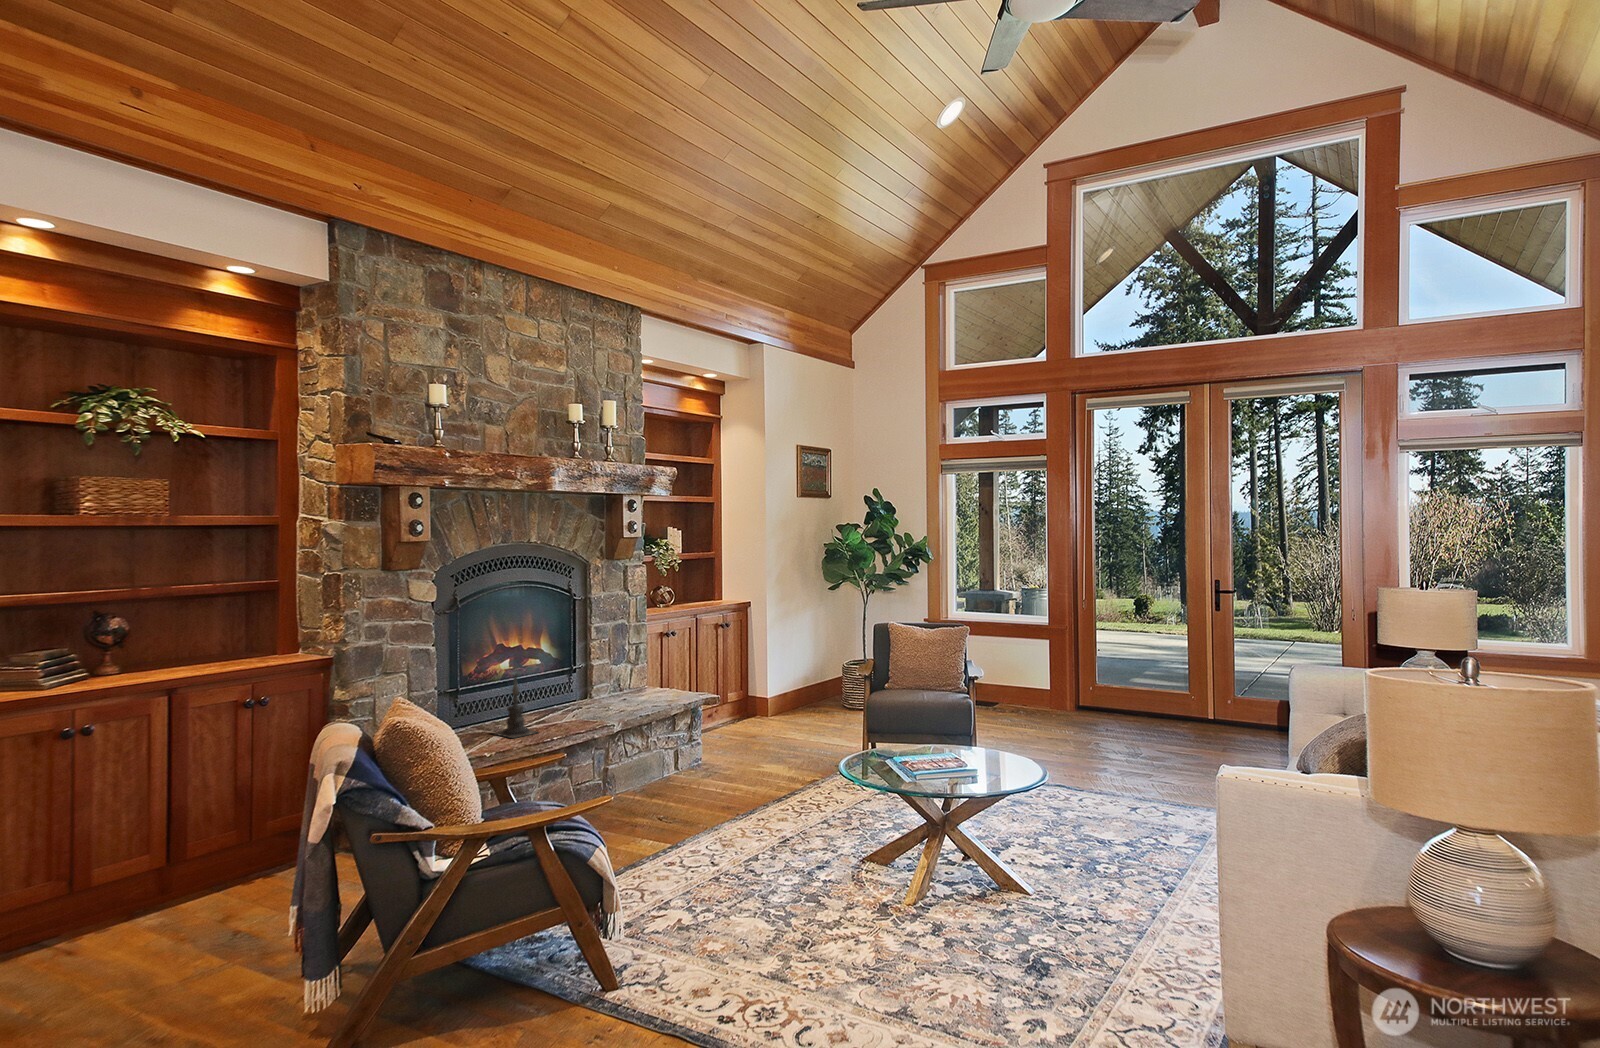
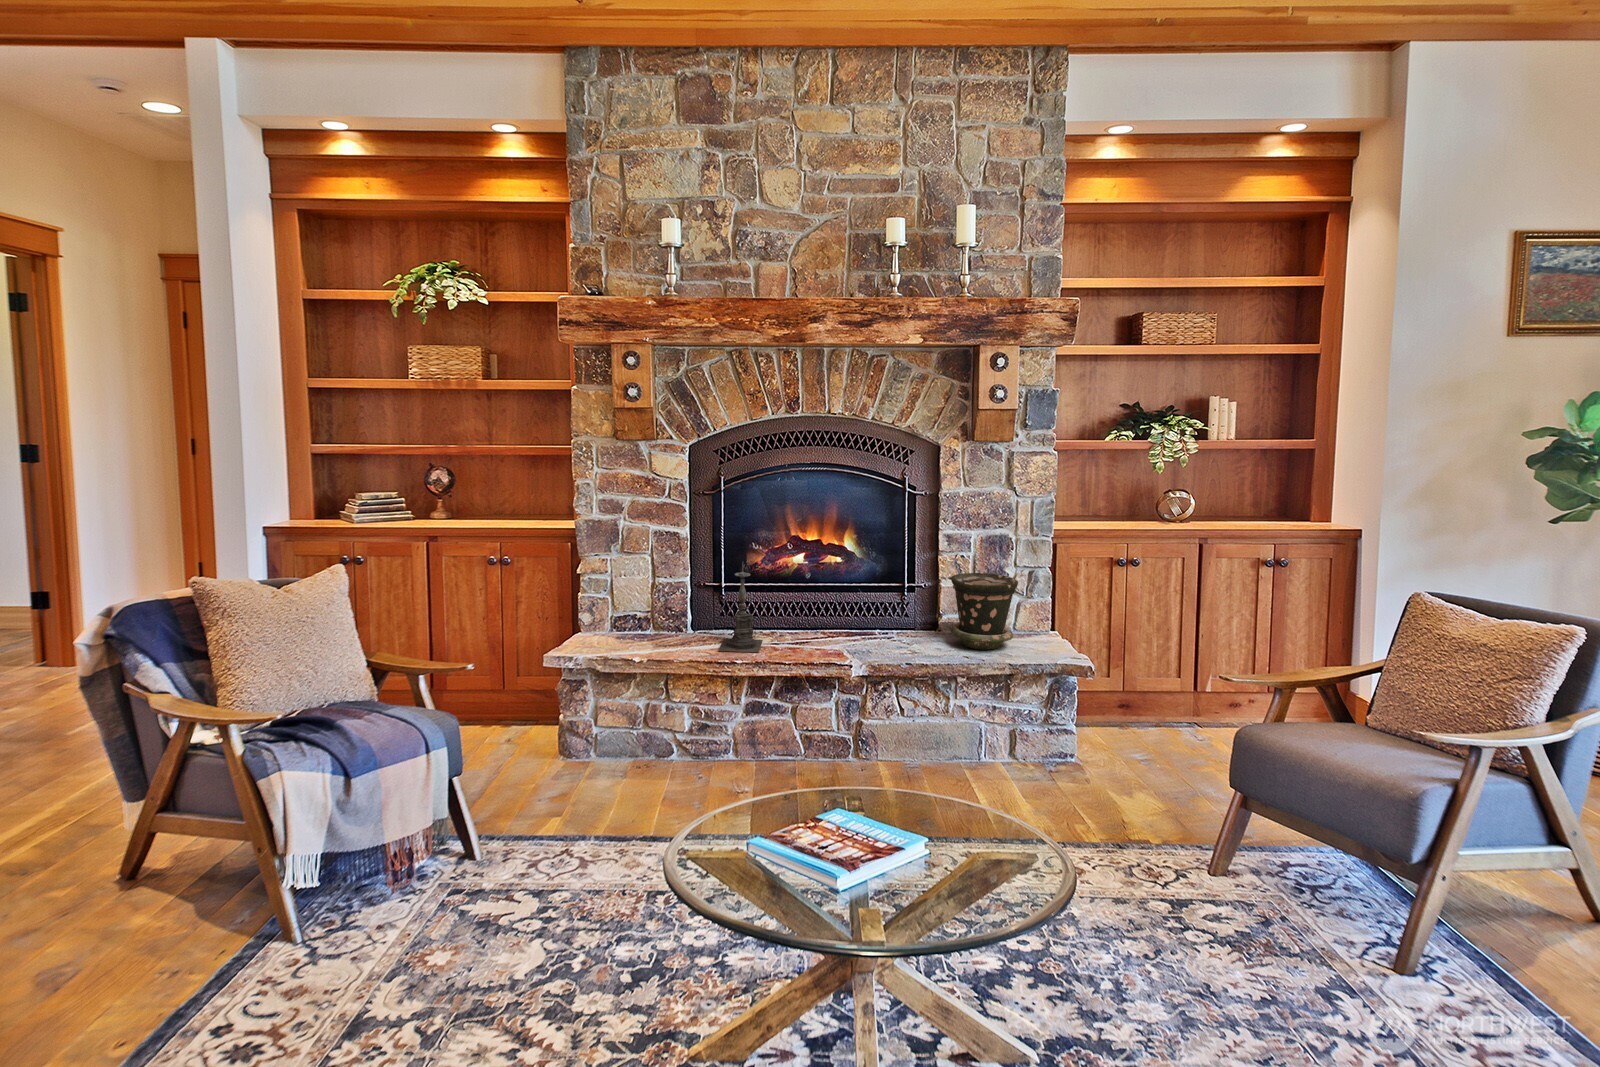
flower pot: none [622,650,669,702] -> present [950,573,1018,650]

